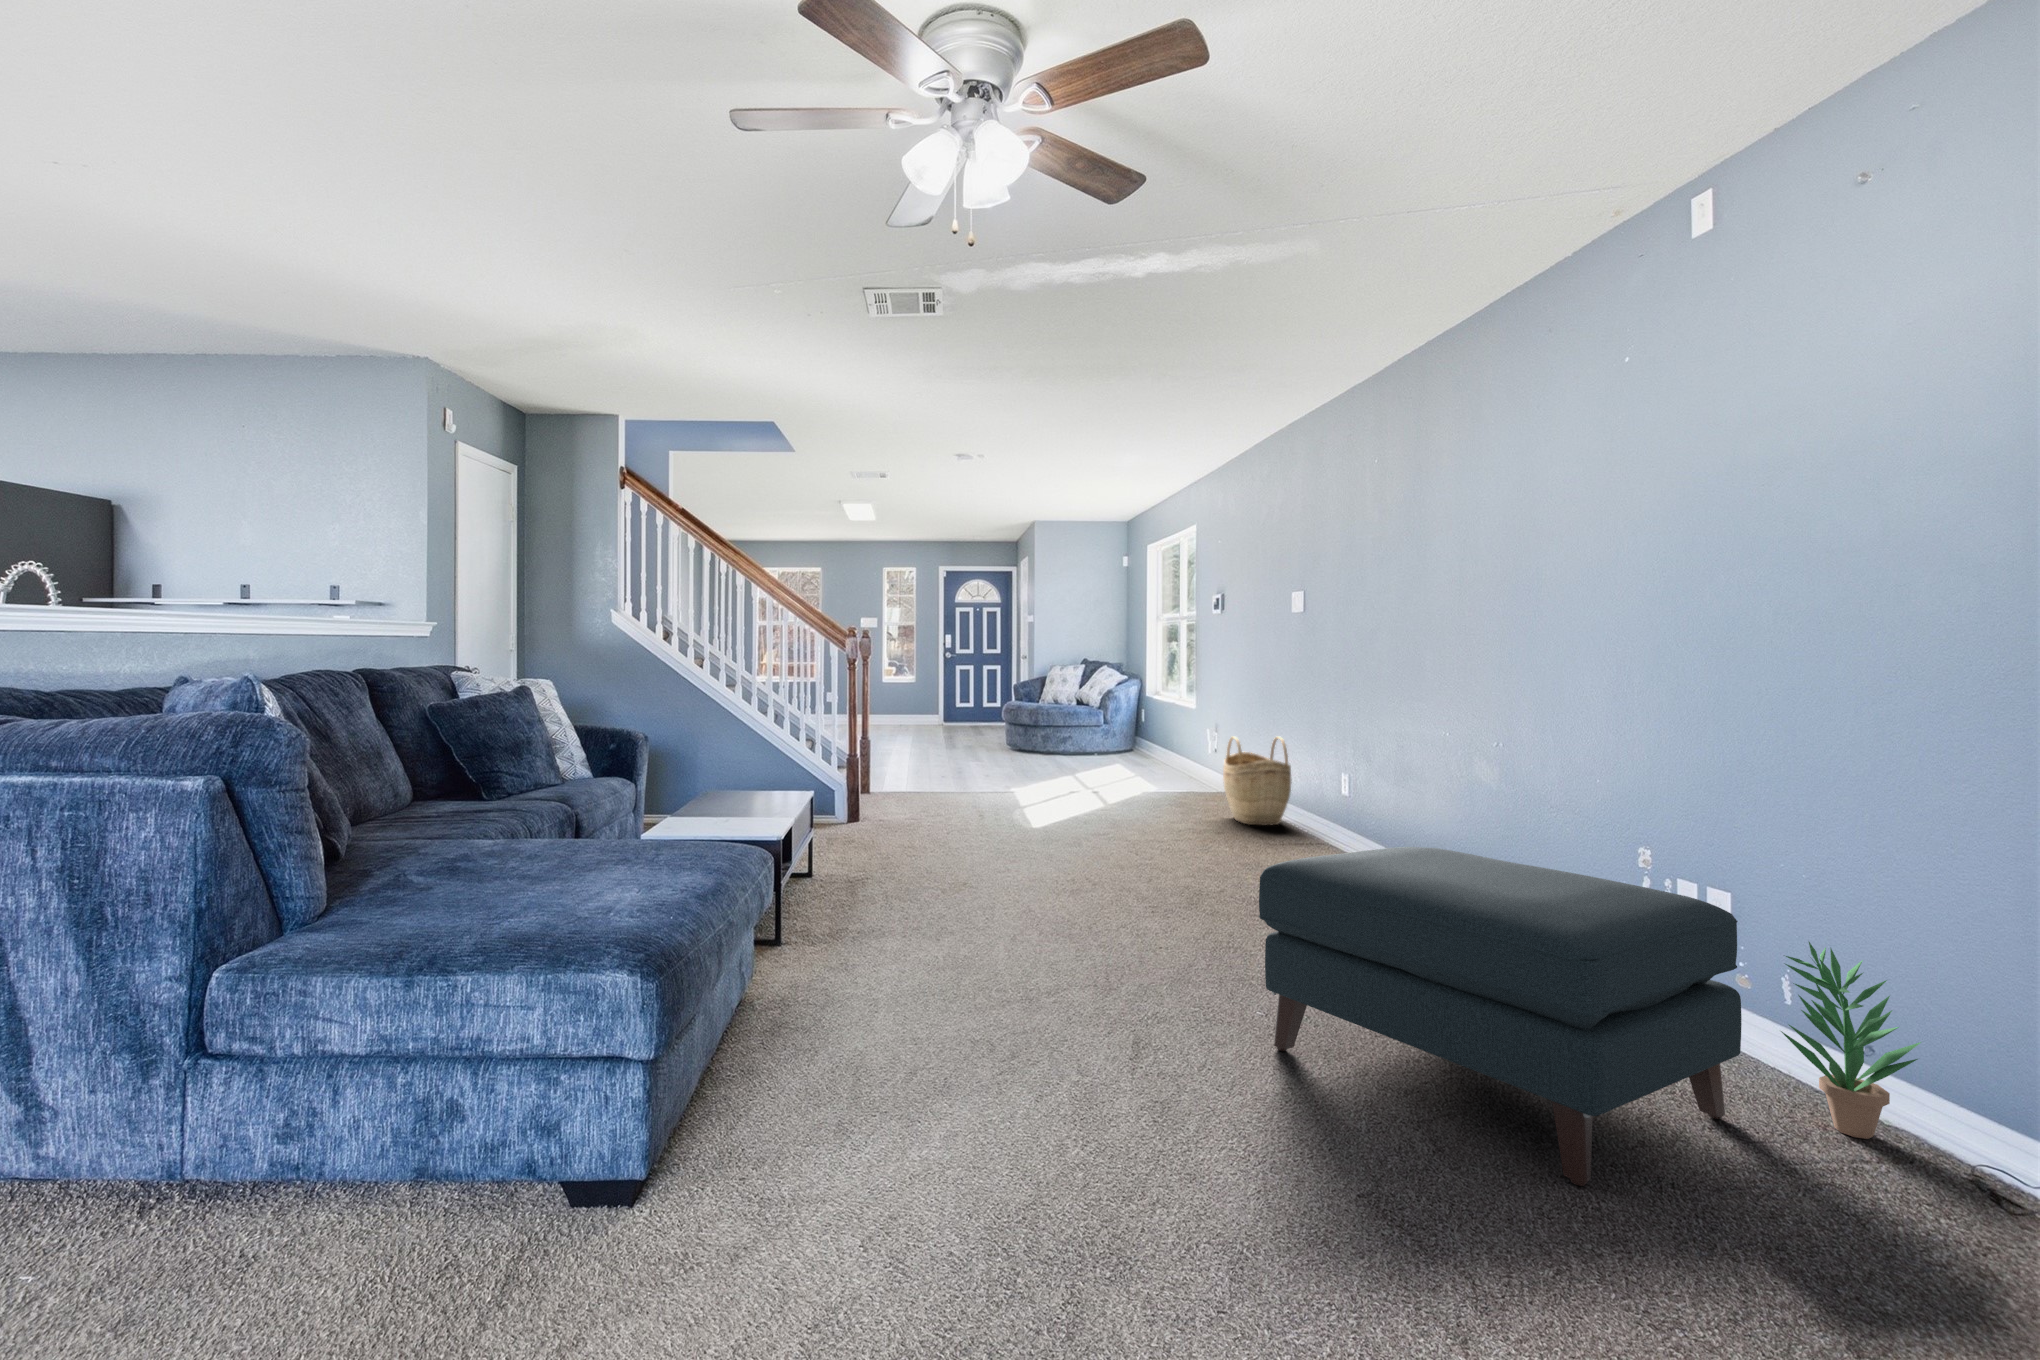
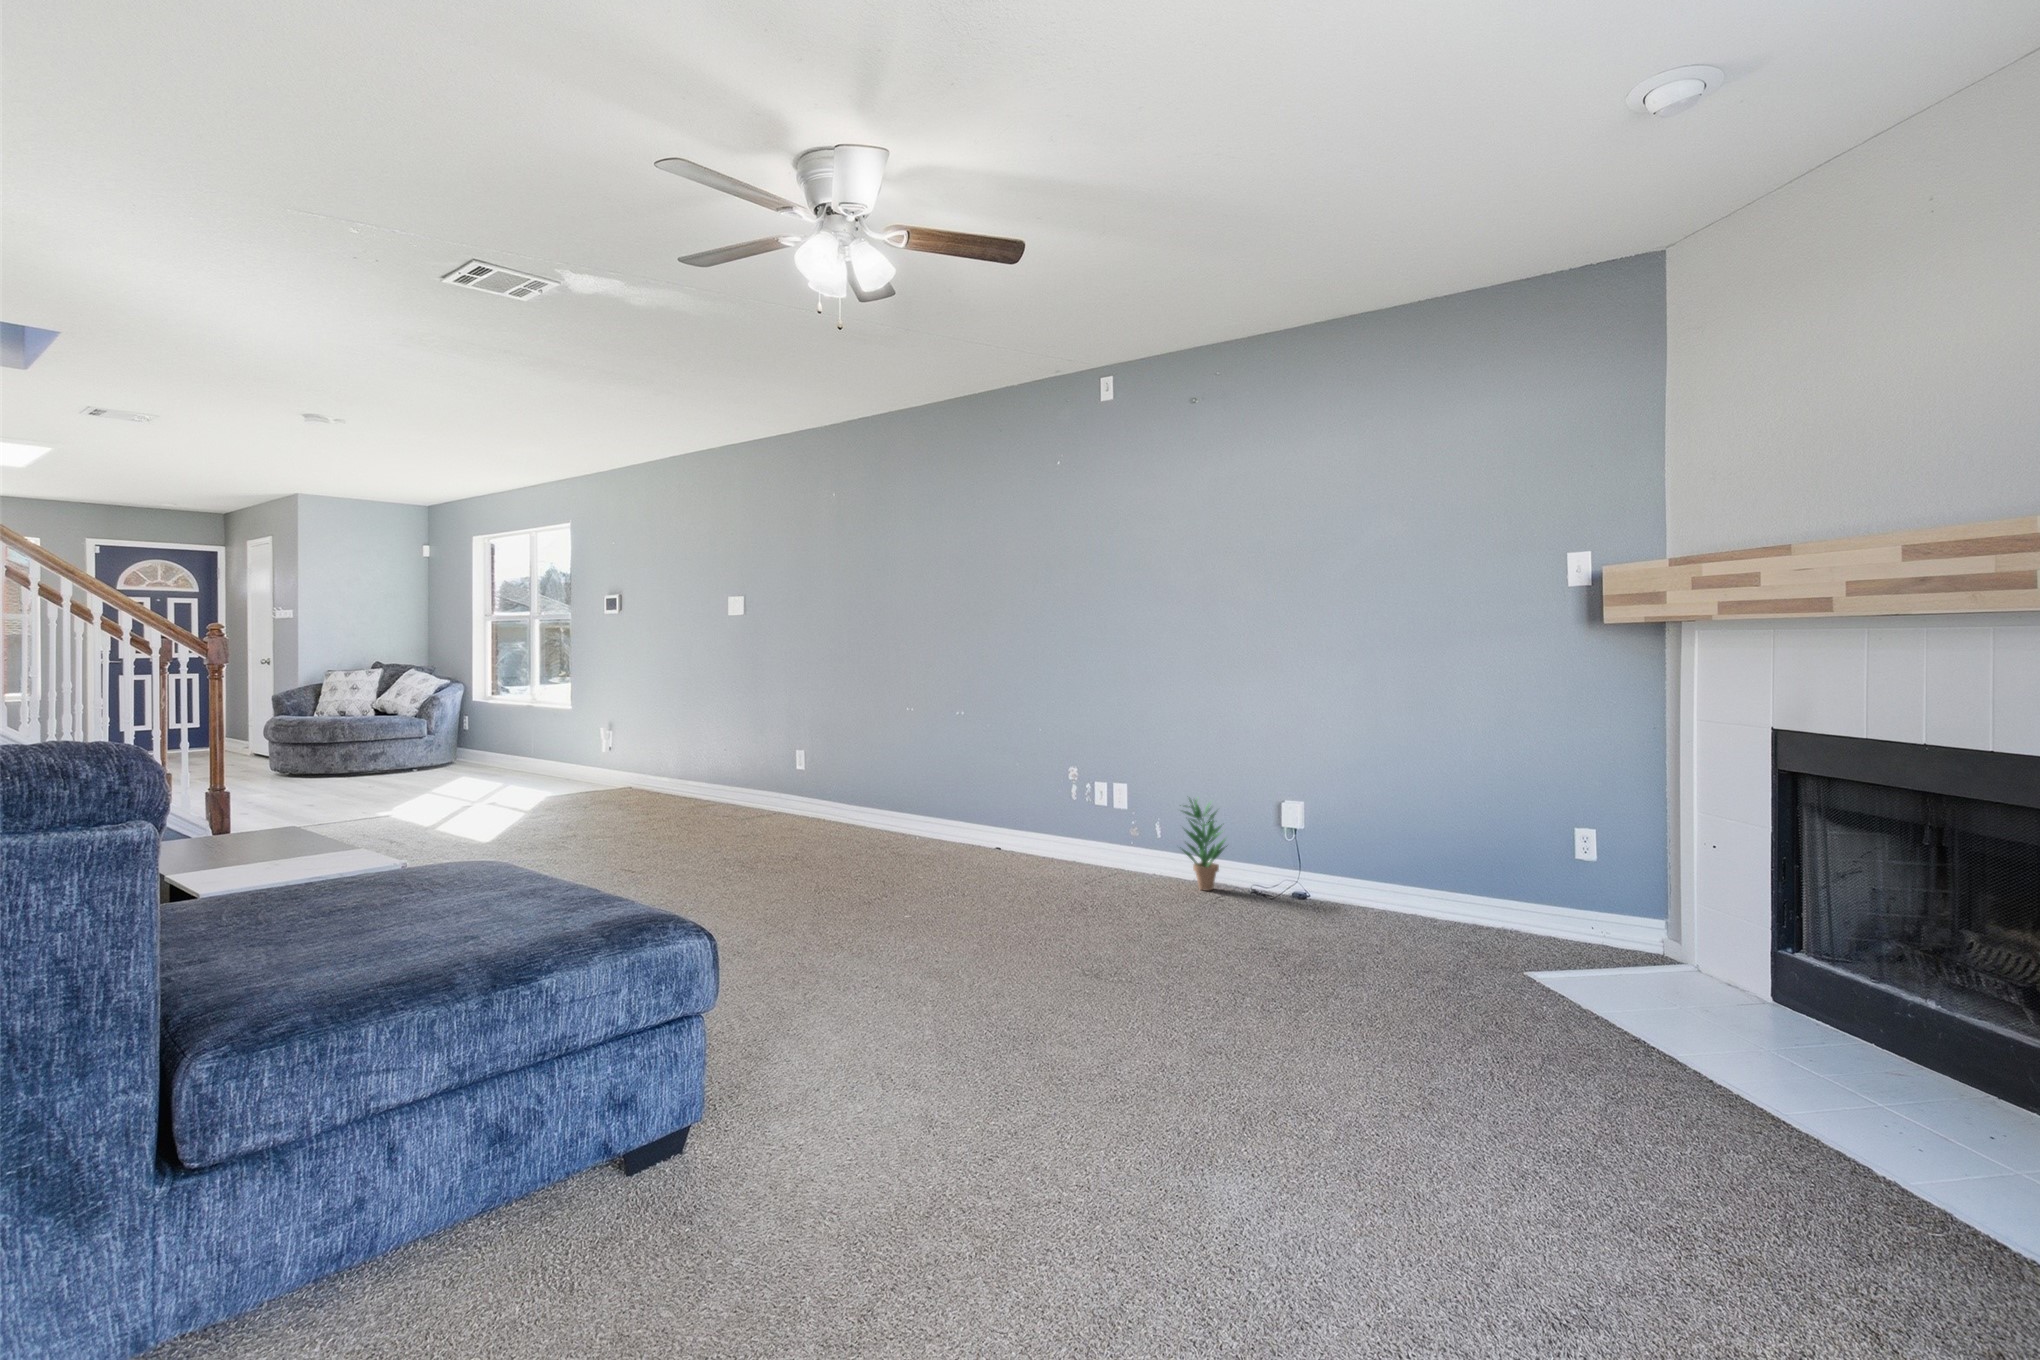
woven basket: present [1223,736,1292,825] -> none [656,726,727,809]
ottoman: present [1259,847,1742,1186] -> none [931,777,1171,939]

